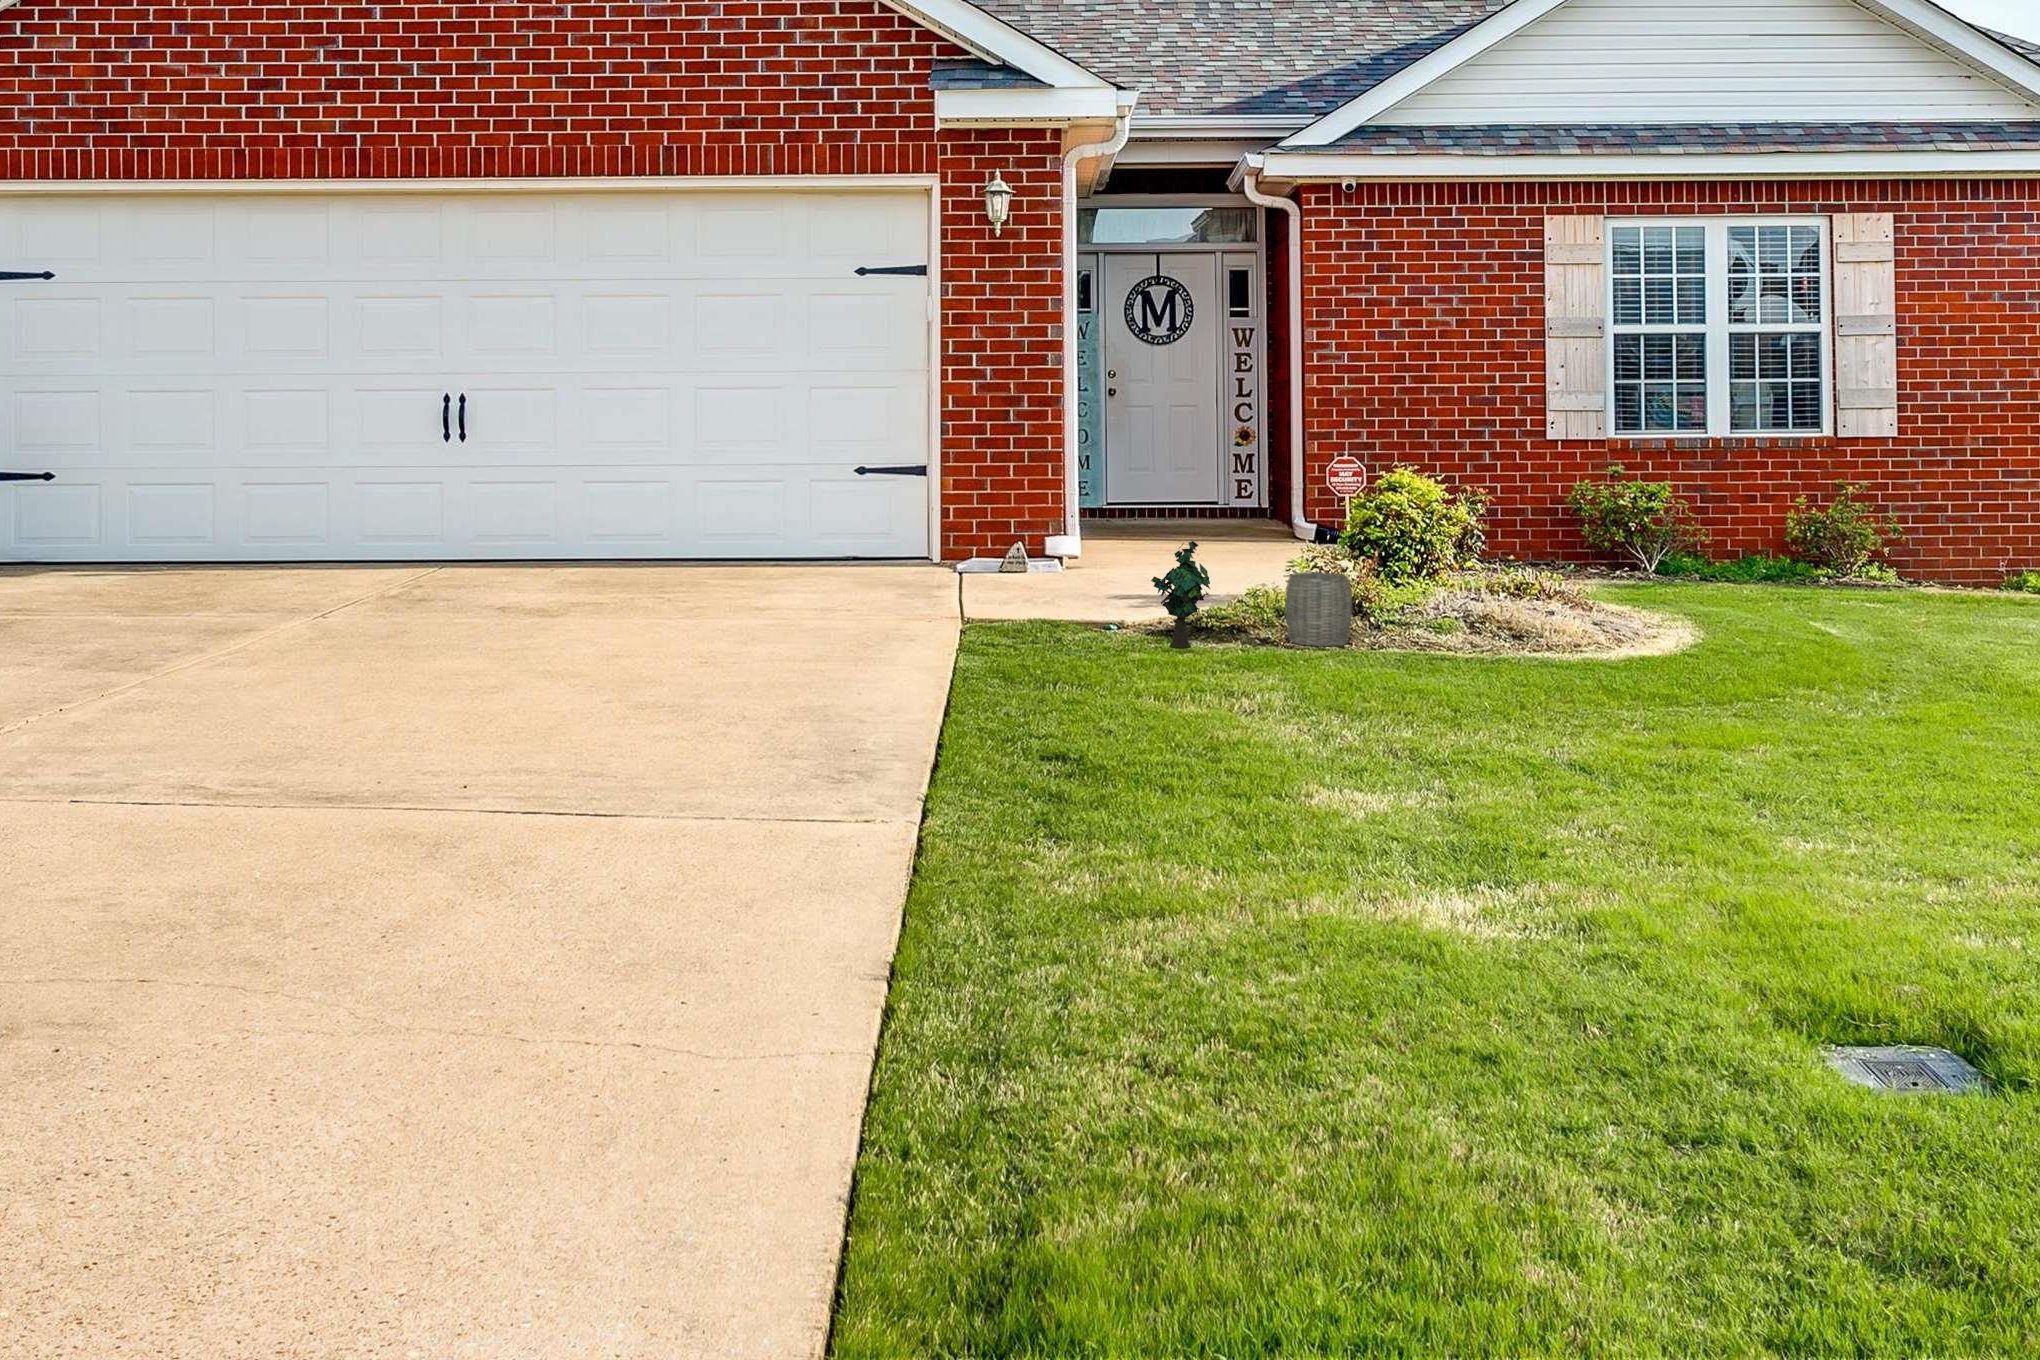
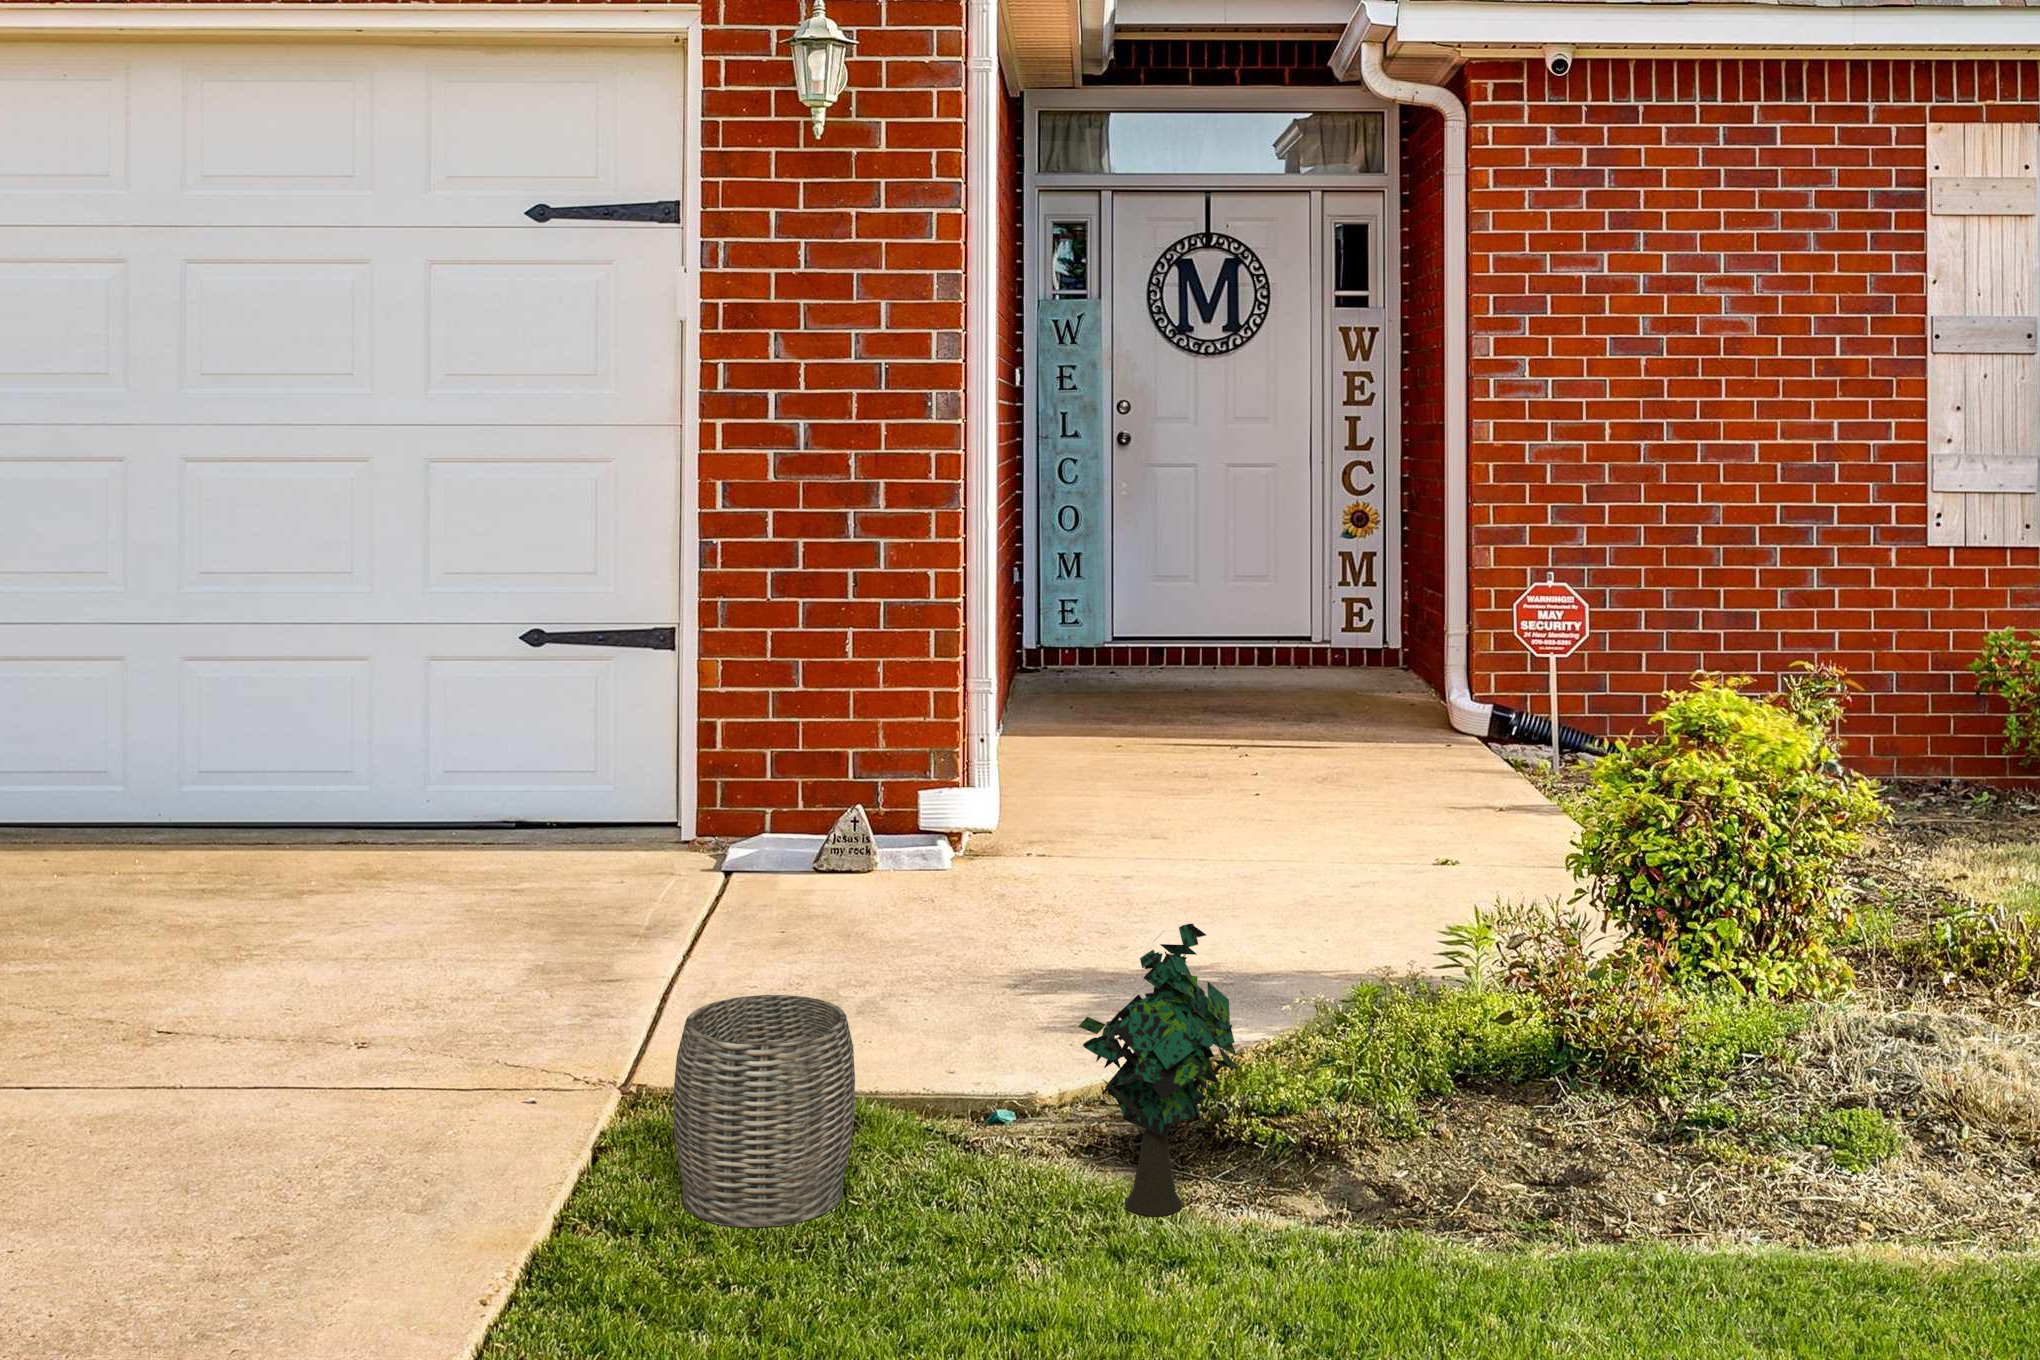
woven basket: present [1285,572,1352,646] -> present [673,995,855,1227]

